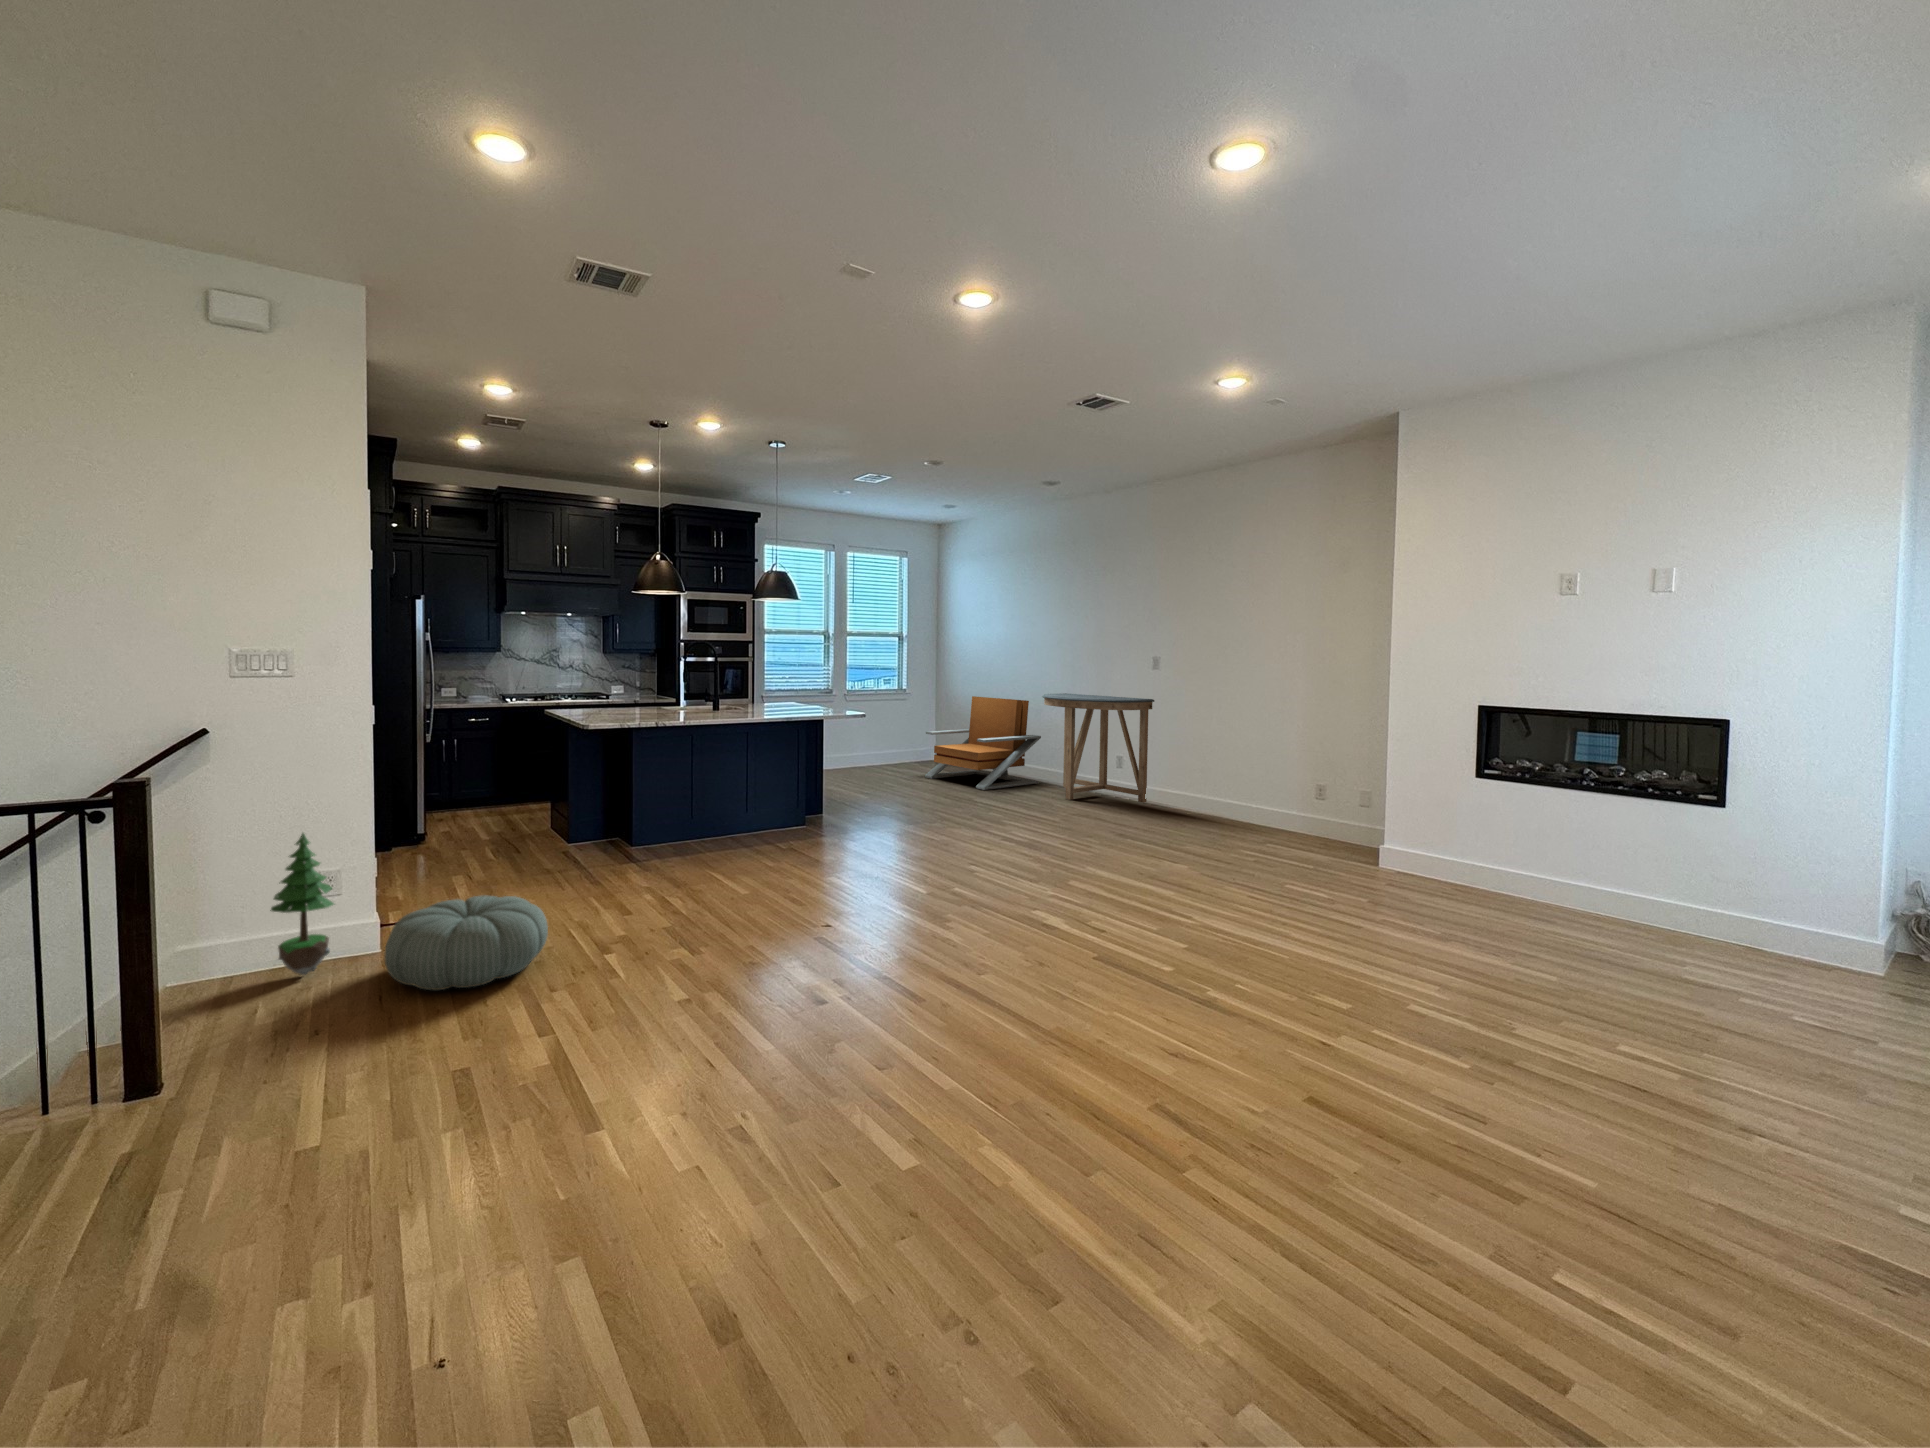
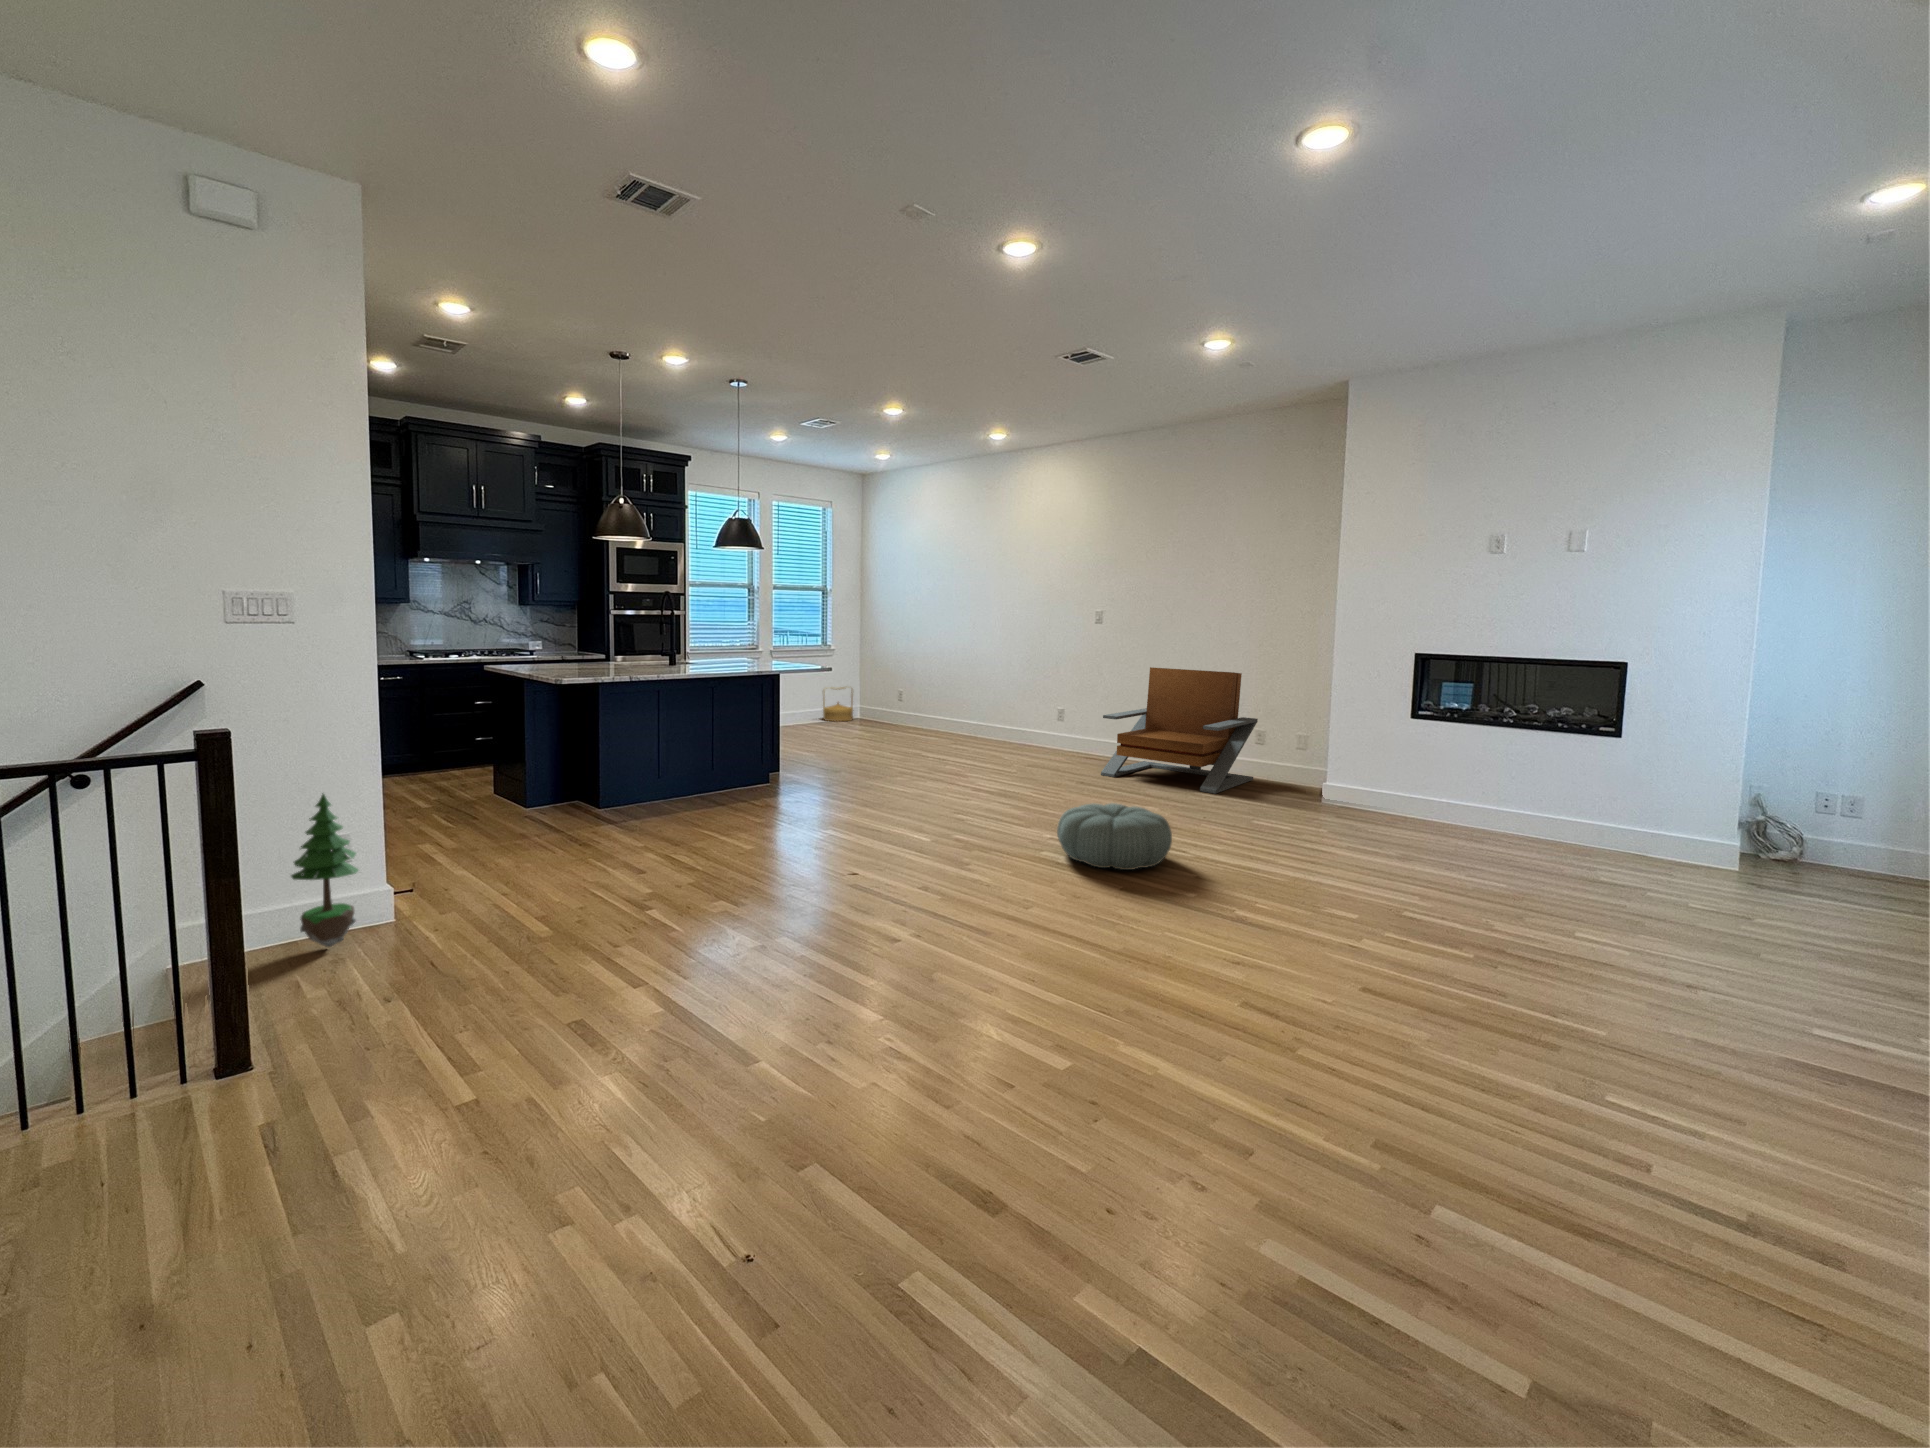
console table: present [1042,693,1154,803] -> none [985,647,1097,752]
lounge chair: present [925,696,1041,790] -> present [1101,667,1258,794]
woven basket: none [894,730,925,765] -> present [823,687,853,722]
pouf: present [385,896,548,990] -> present [1057,803,1172,870]

